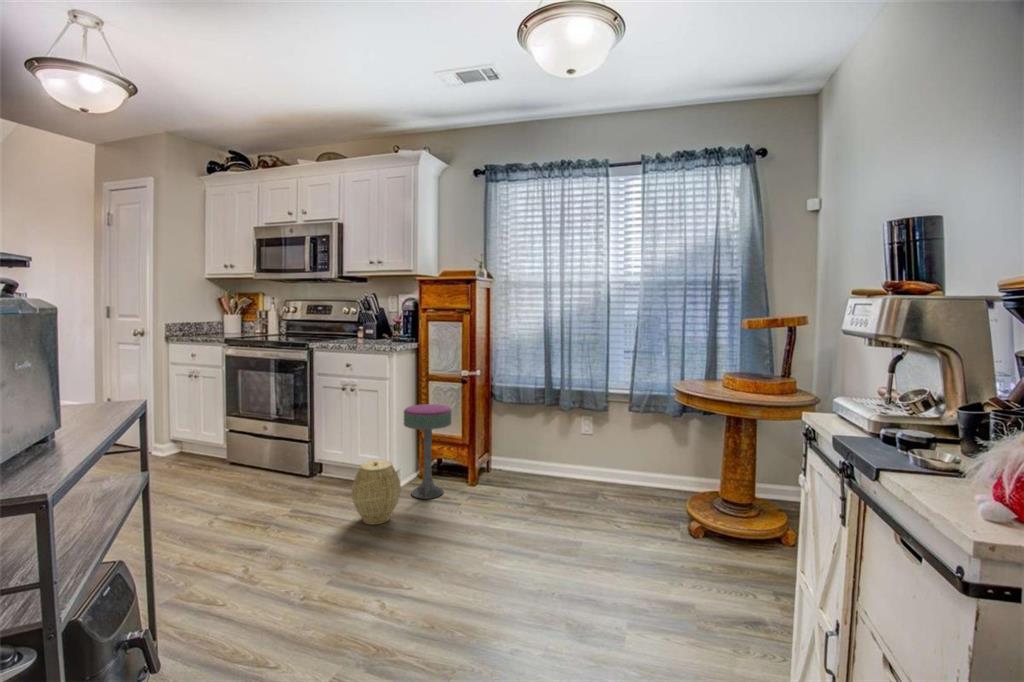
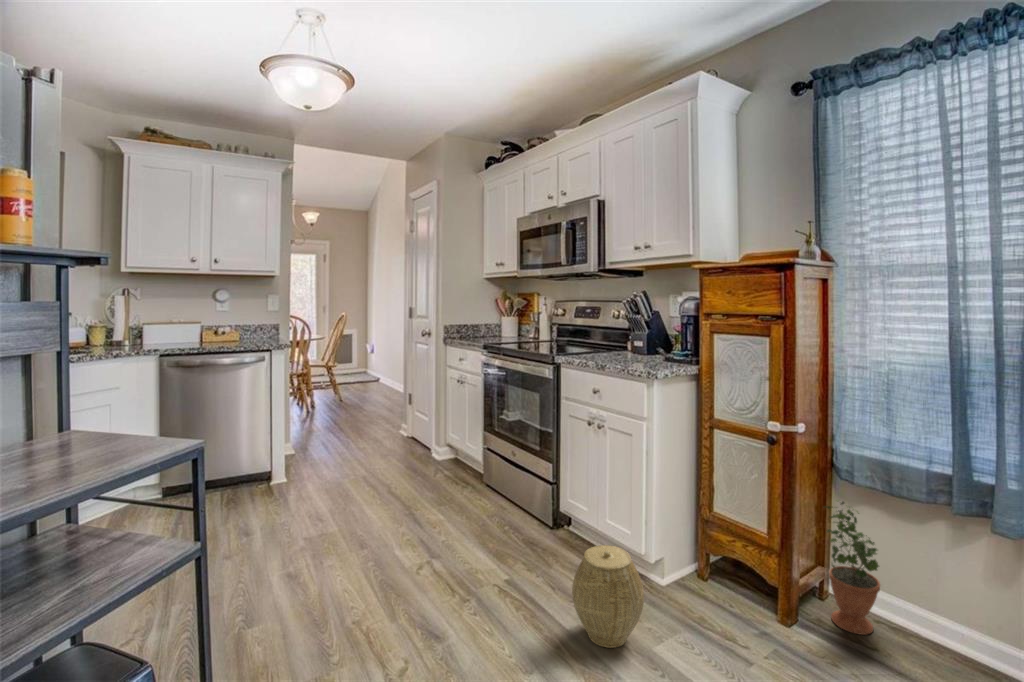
bar stool: present [404,404,452,499] -> none [663,465,744,622]
potted plant: none [490,412,517,483] -> present [826,502,880,635]

